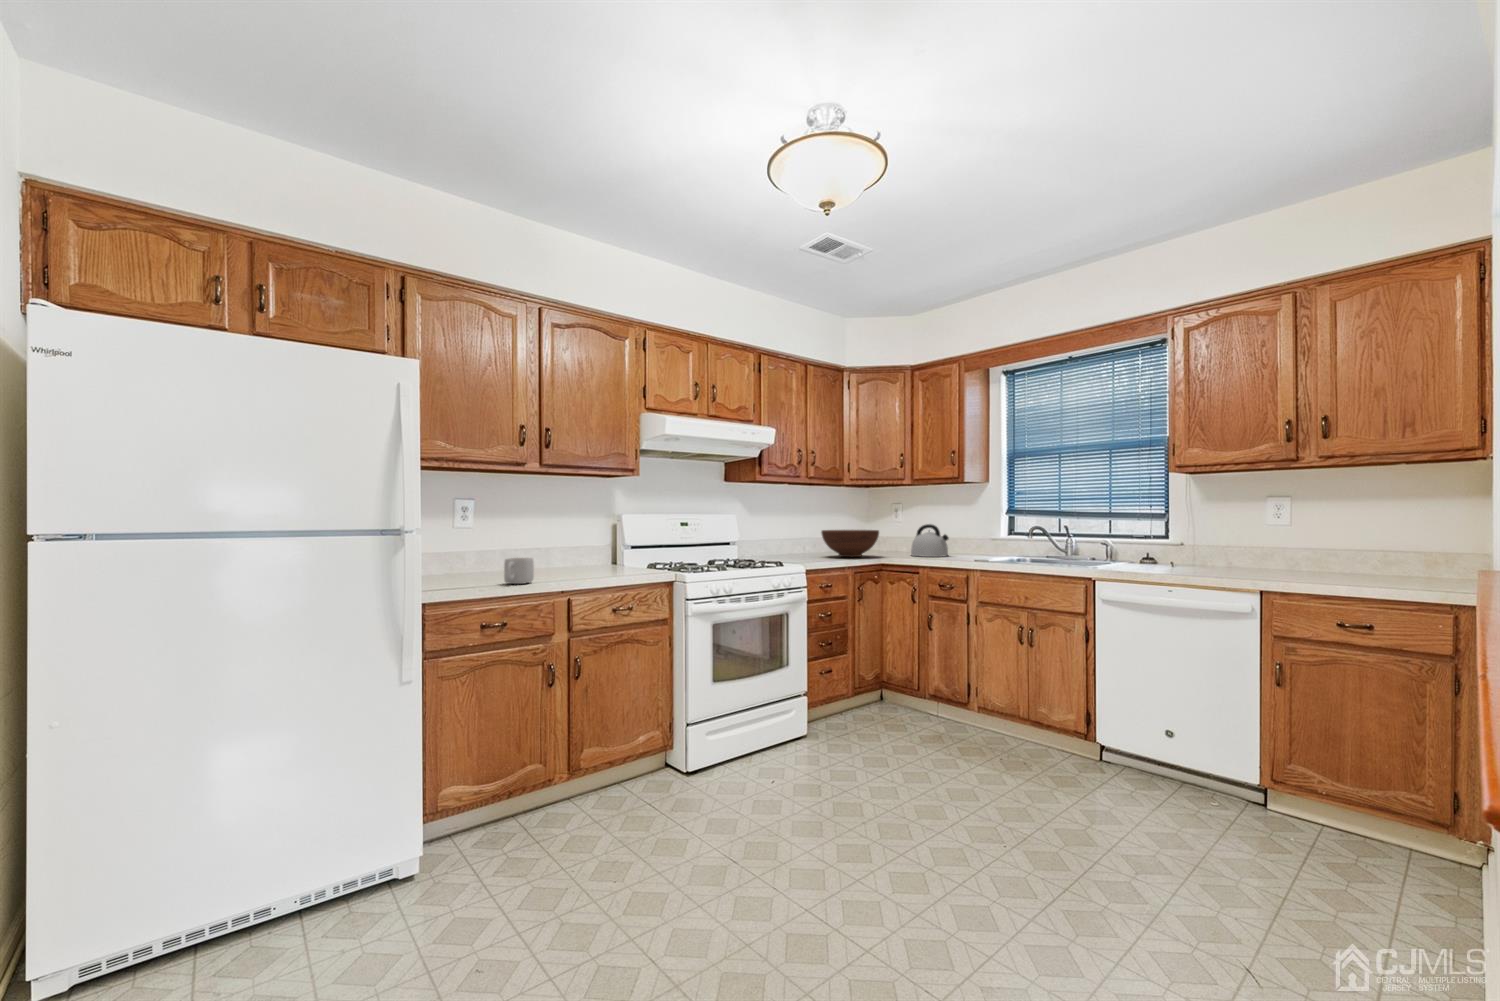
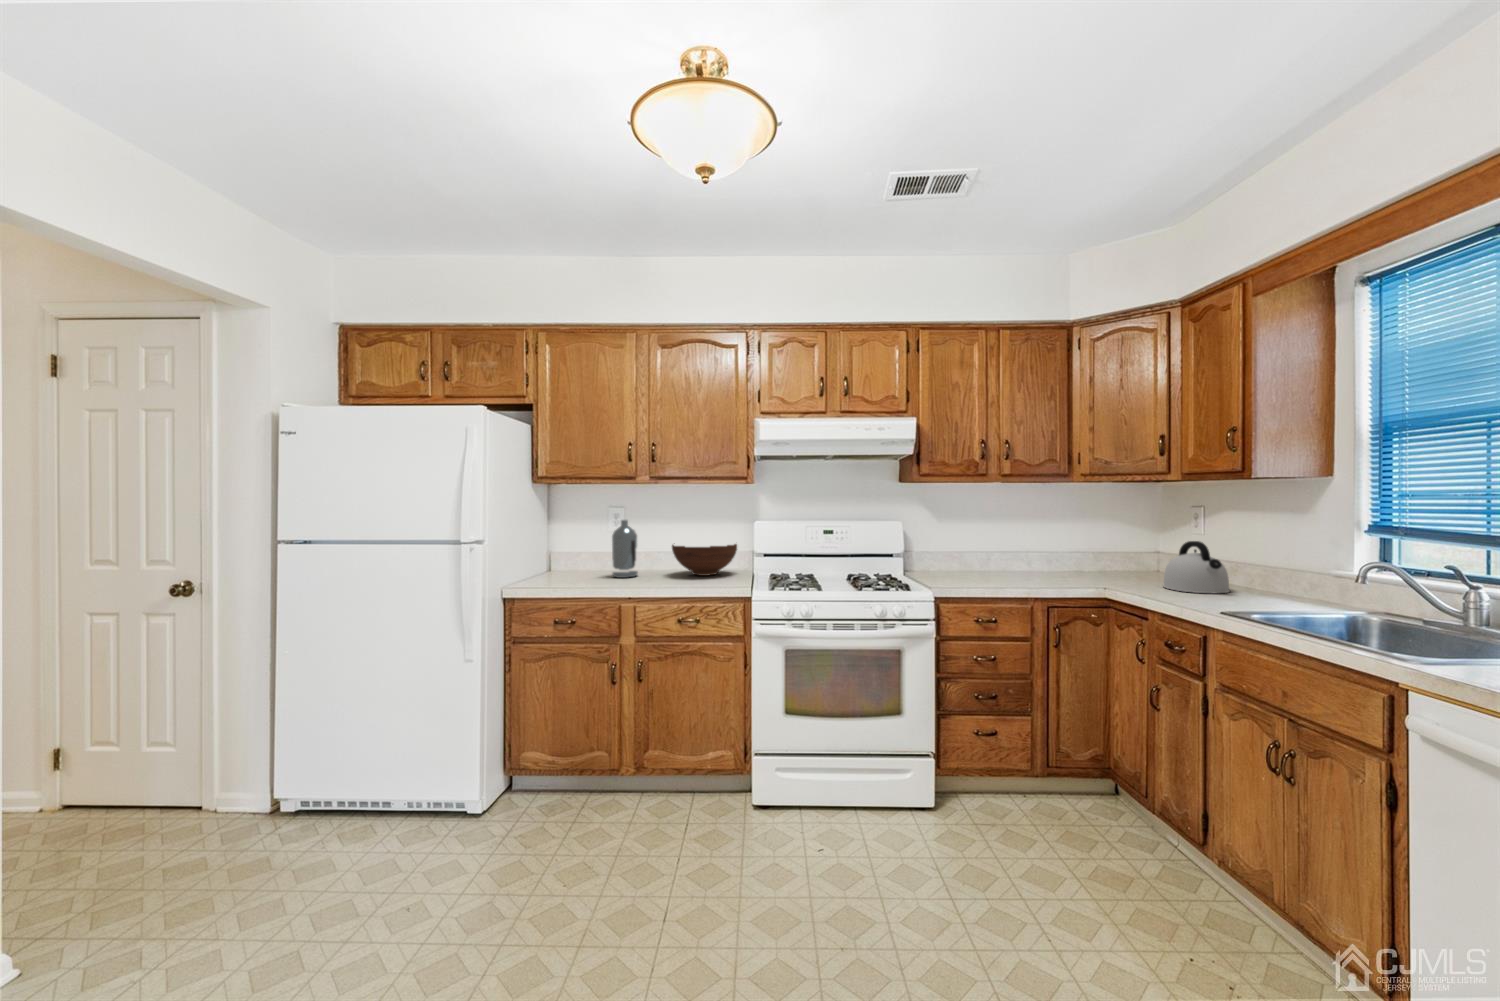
bottle: none [465,510,497,577] -> present [612,520,638,578]
fruit bowl: present [821,530,879,557] -> present [672,544,737,576]
mug: present [504,558,534,584] -> none [585,566,618,590]

